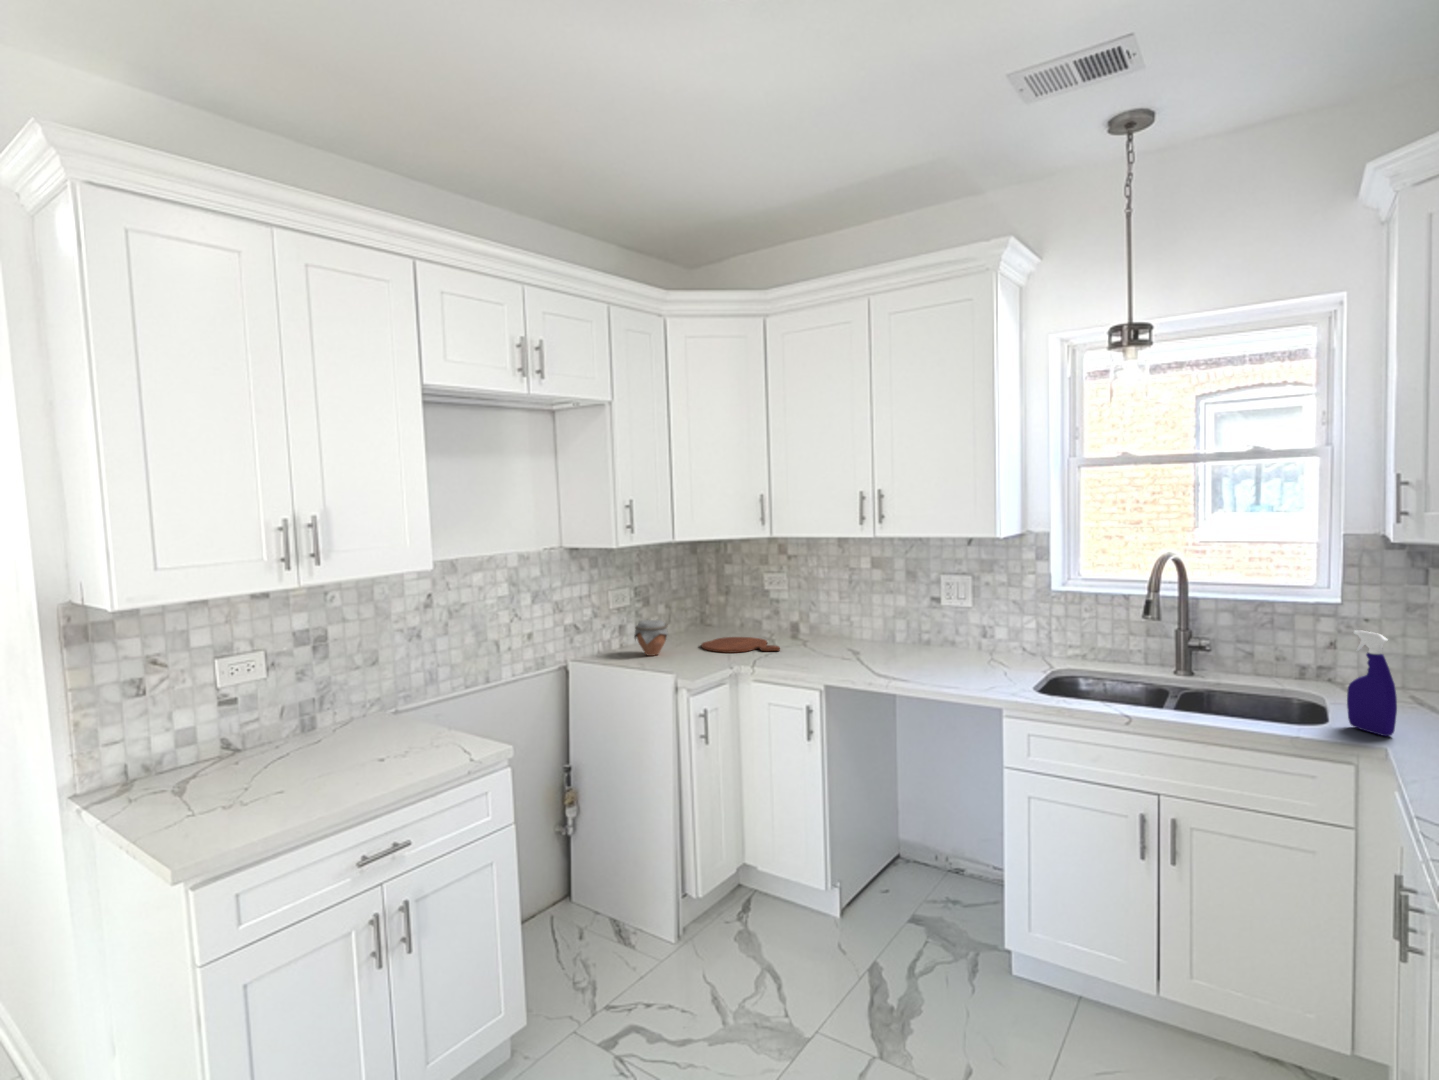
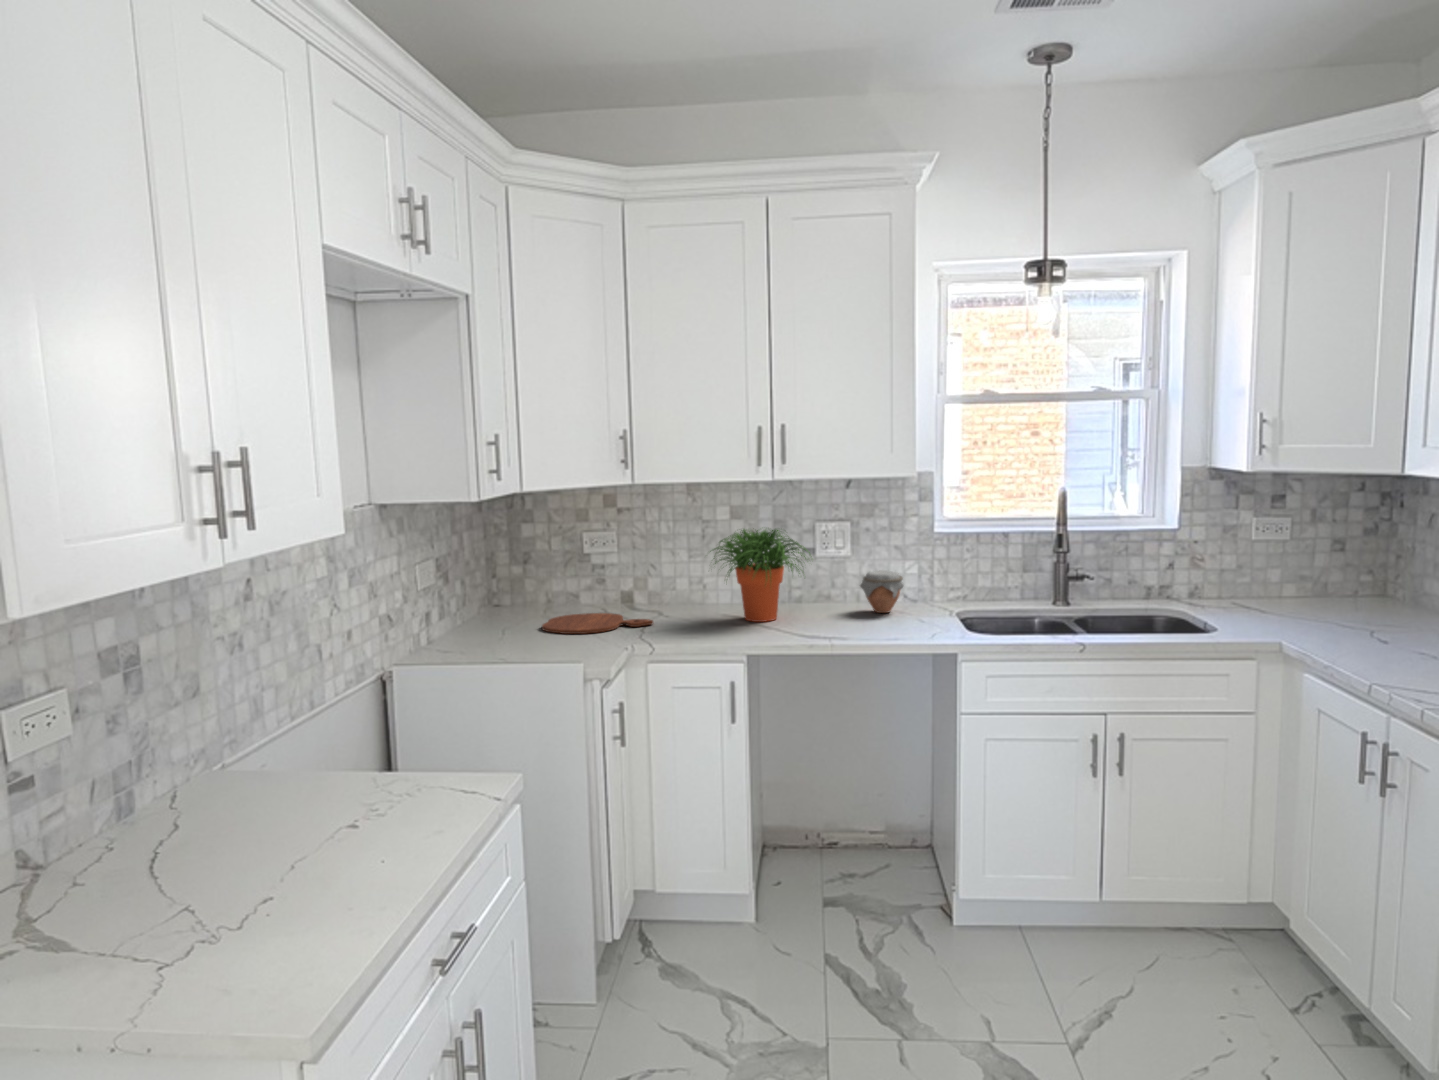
potted plant: none [822,578,915,658] -> present [710,529,810,622]
jar: present [634,620,668,656] -> present [860,570,904,613]
spray bottle: present [1347,630,1397,736] -> none [1229,546,1270,633]

